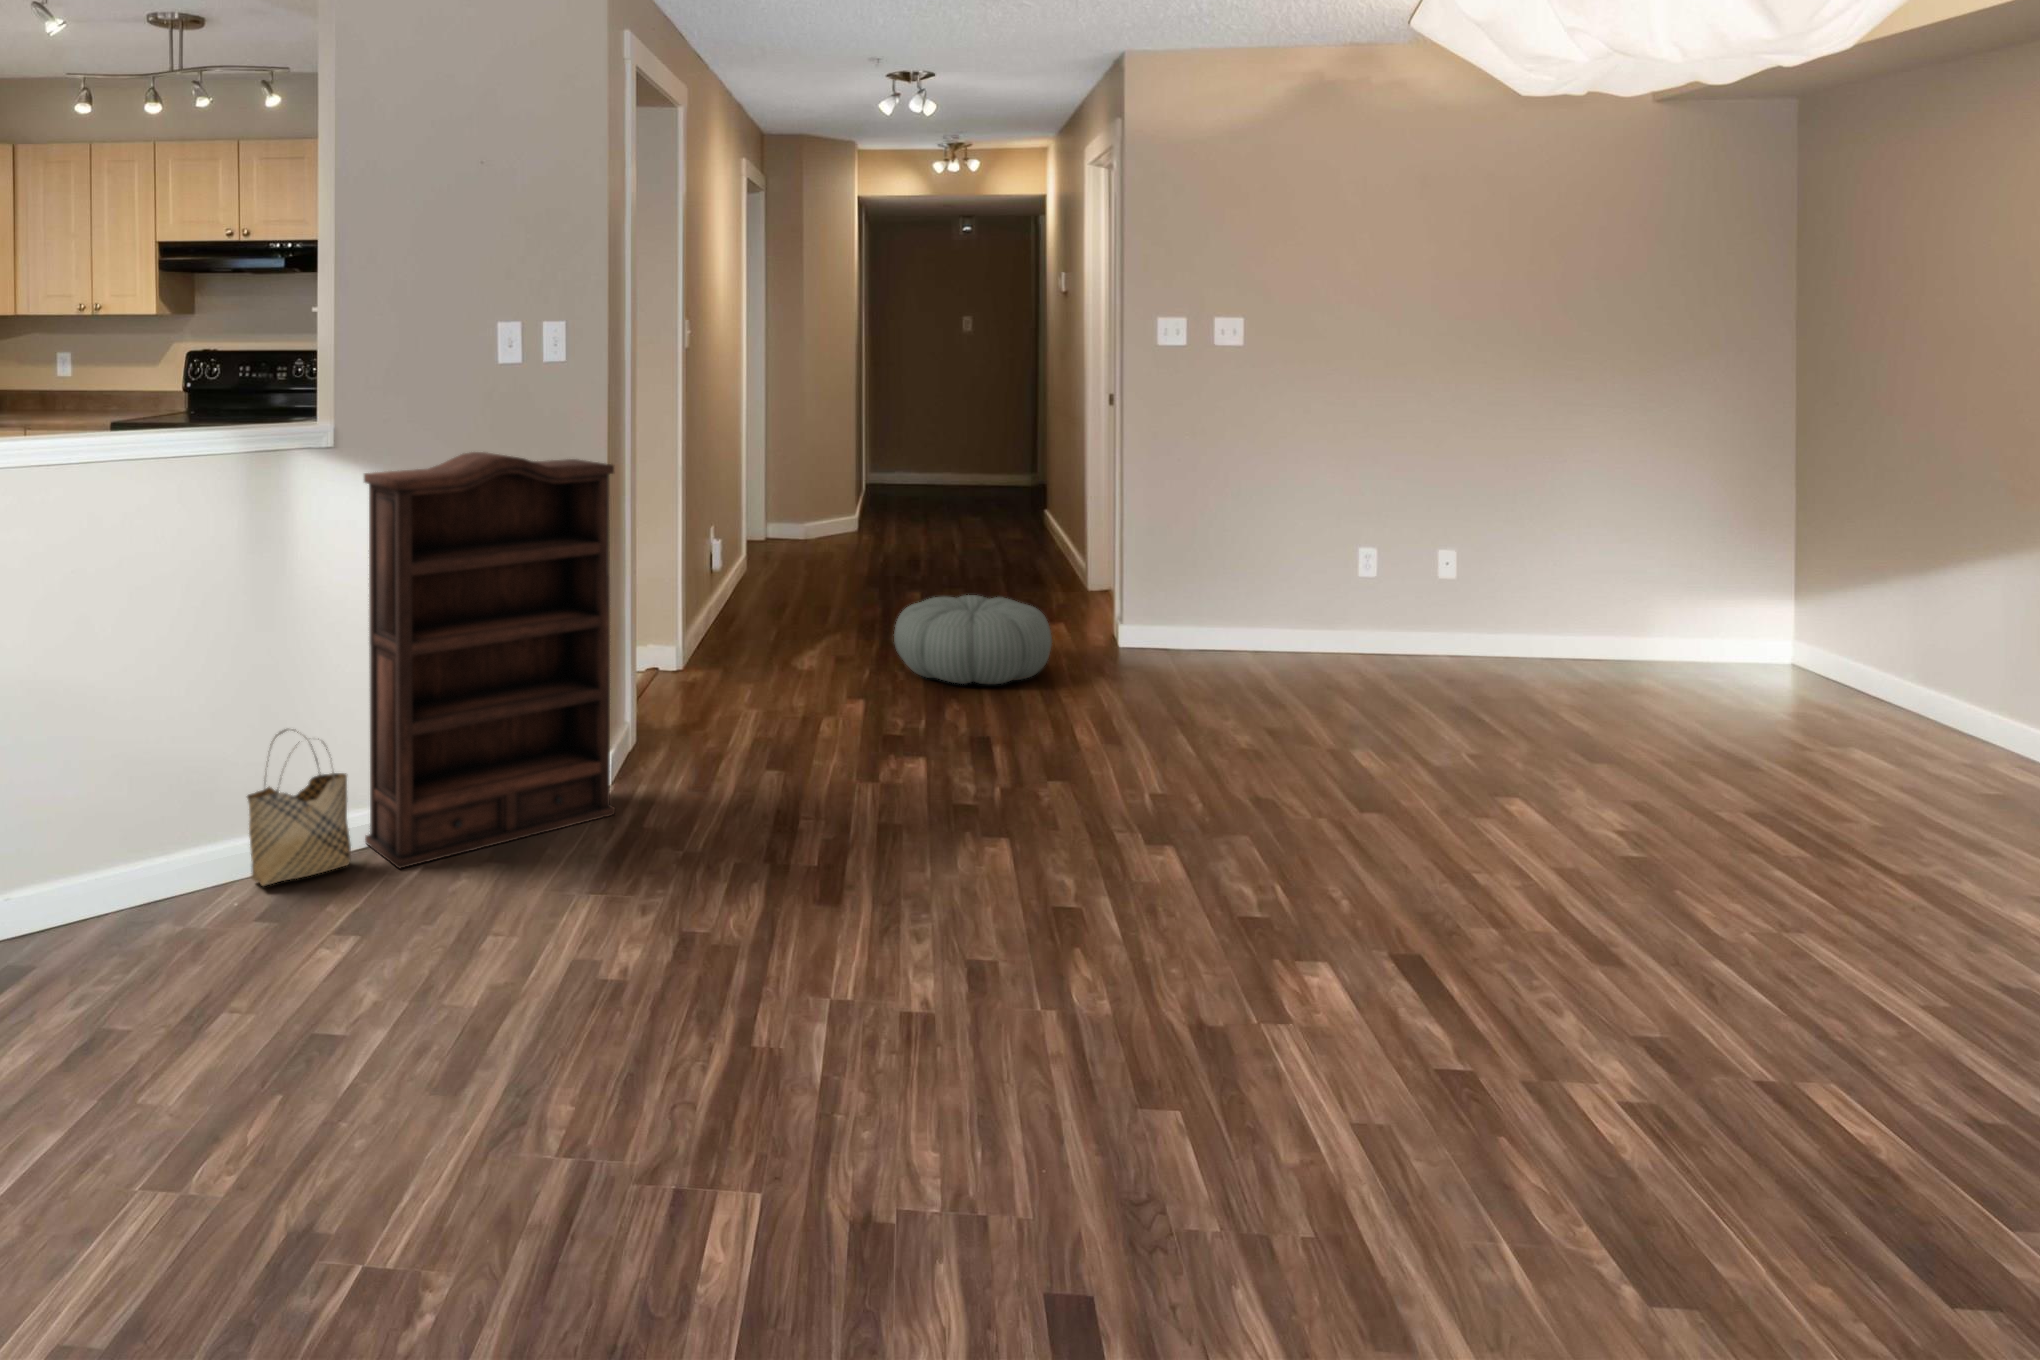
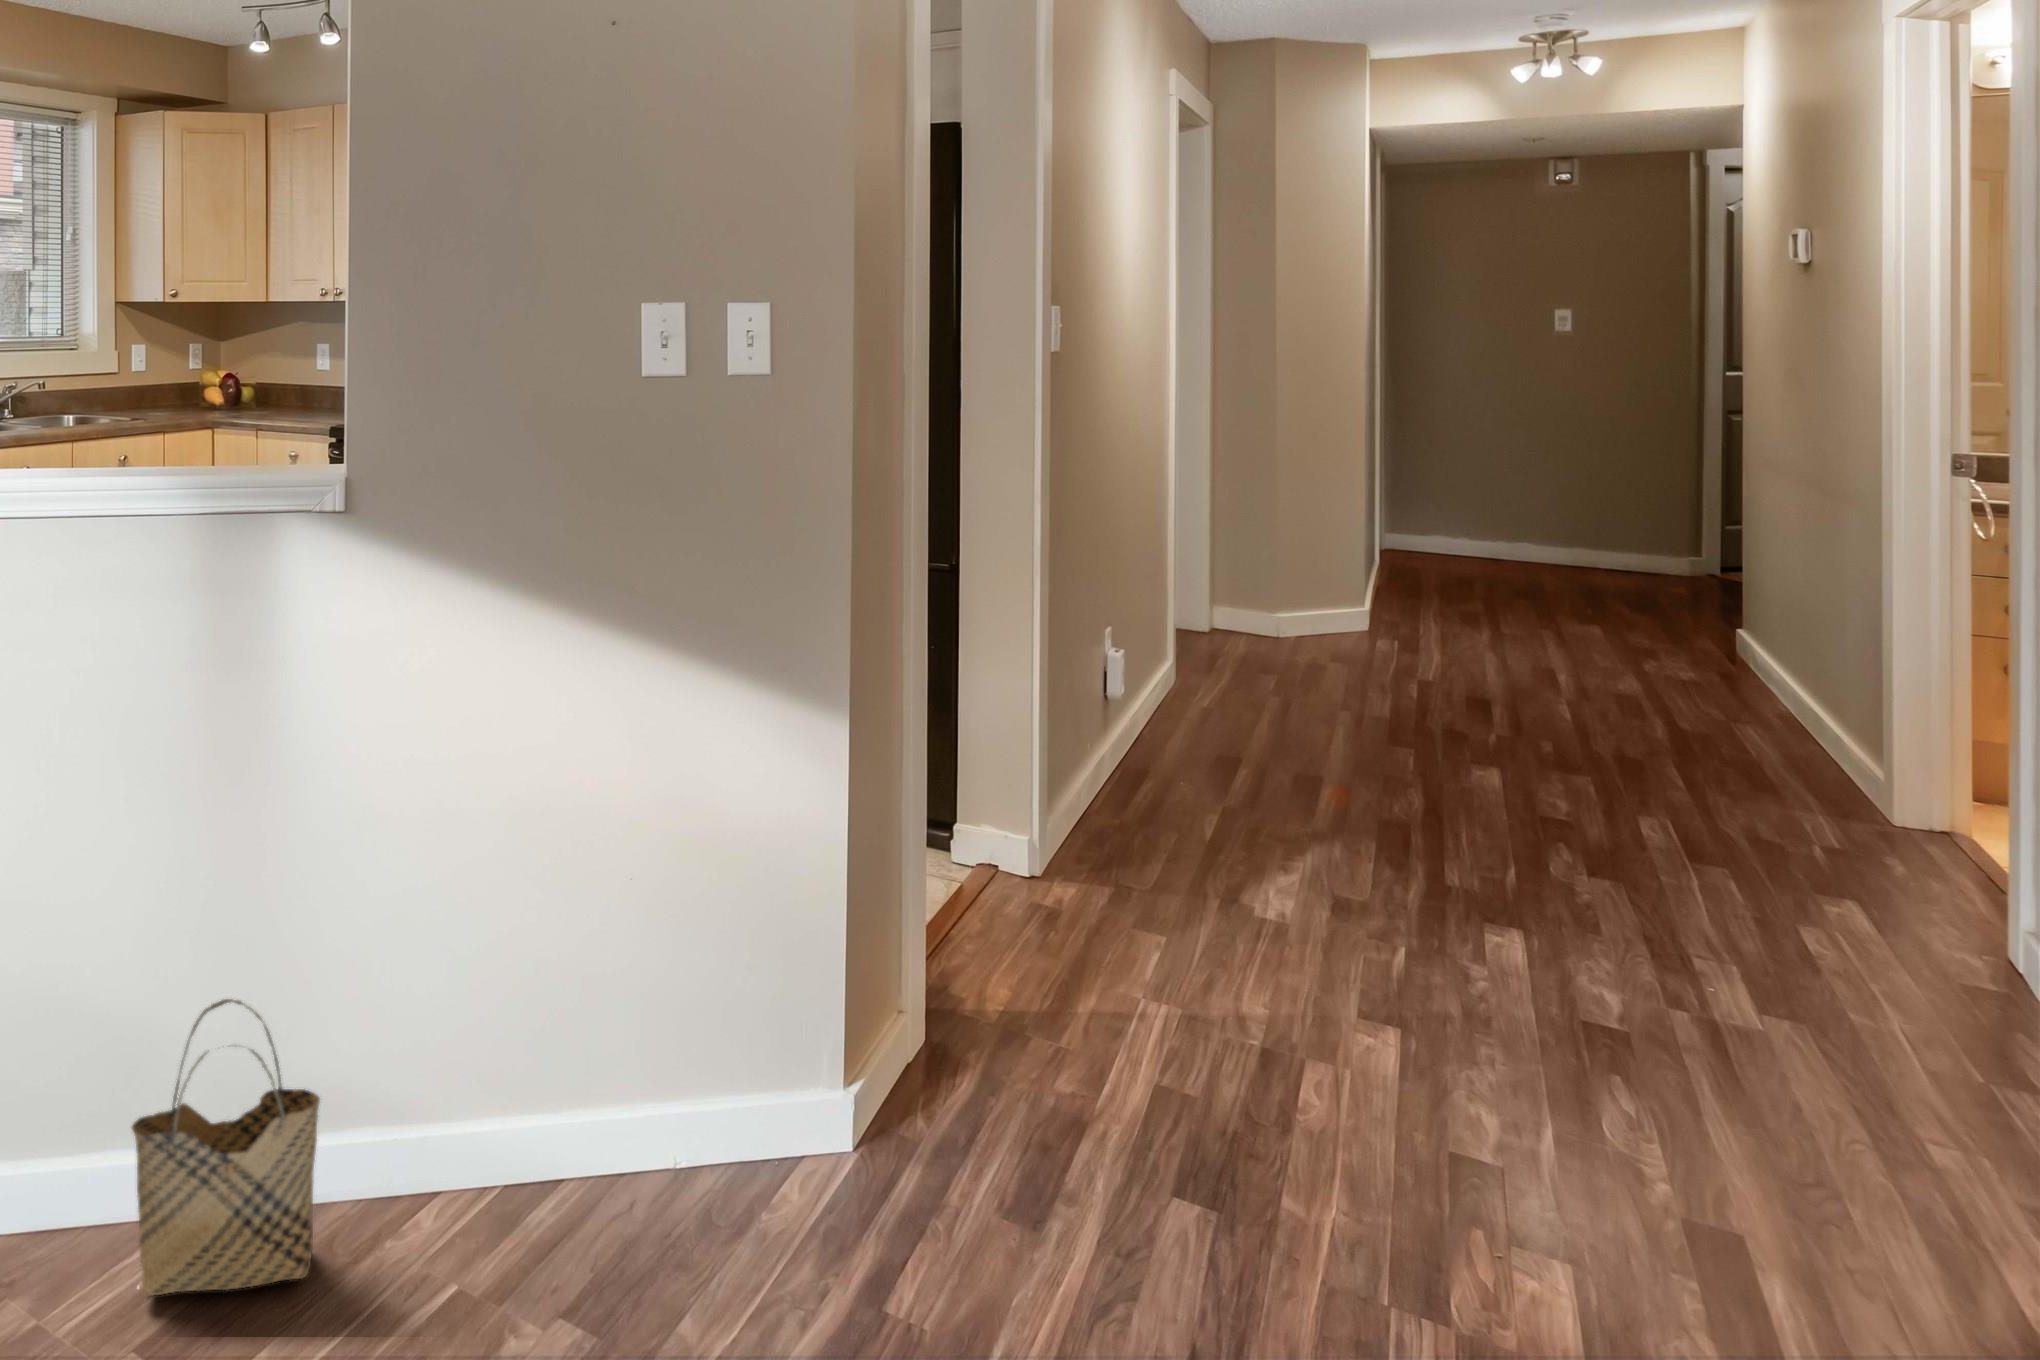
bookshelf: present [364,452,615,868] -> none [370,530,832,1316]
pouf: present [894,595,1052,684] -> none [1458,823,1858,1047]

